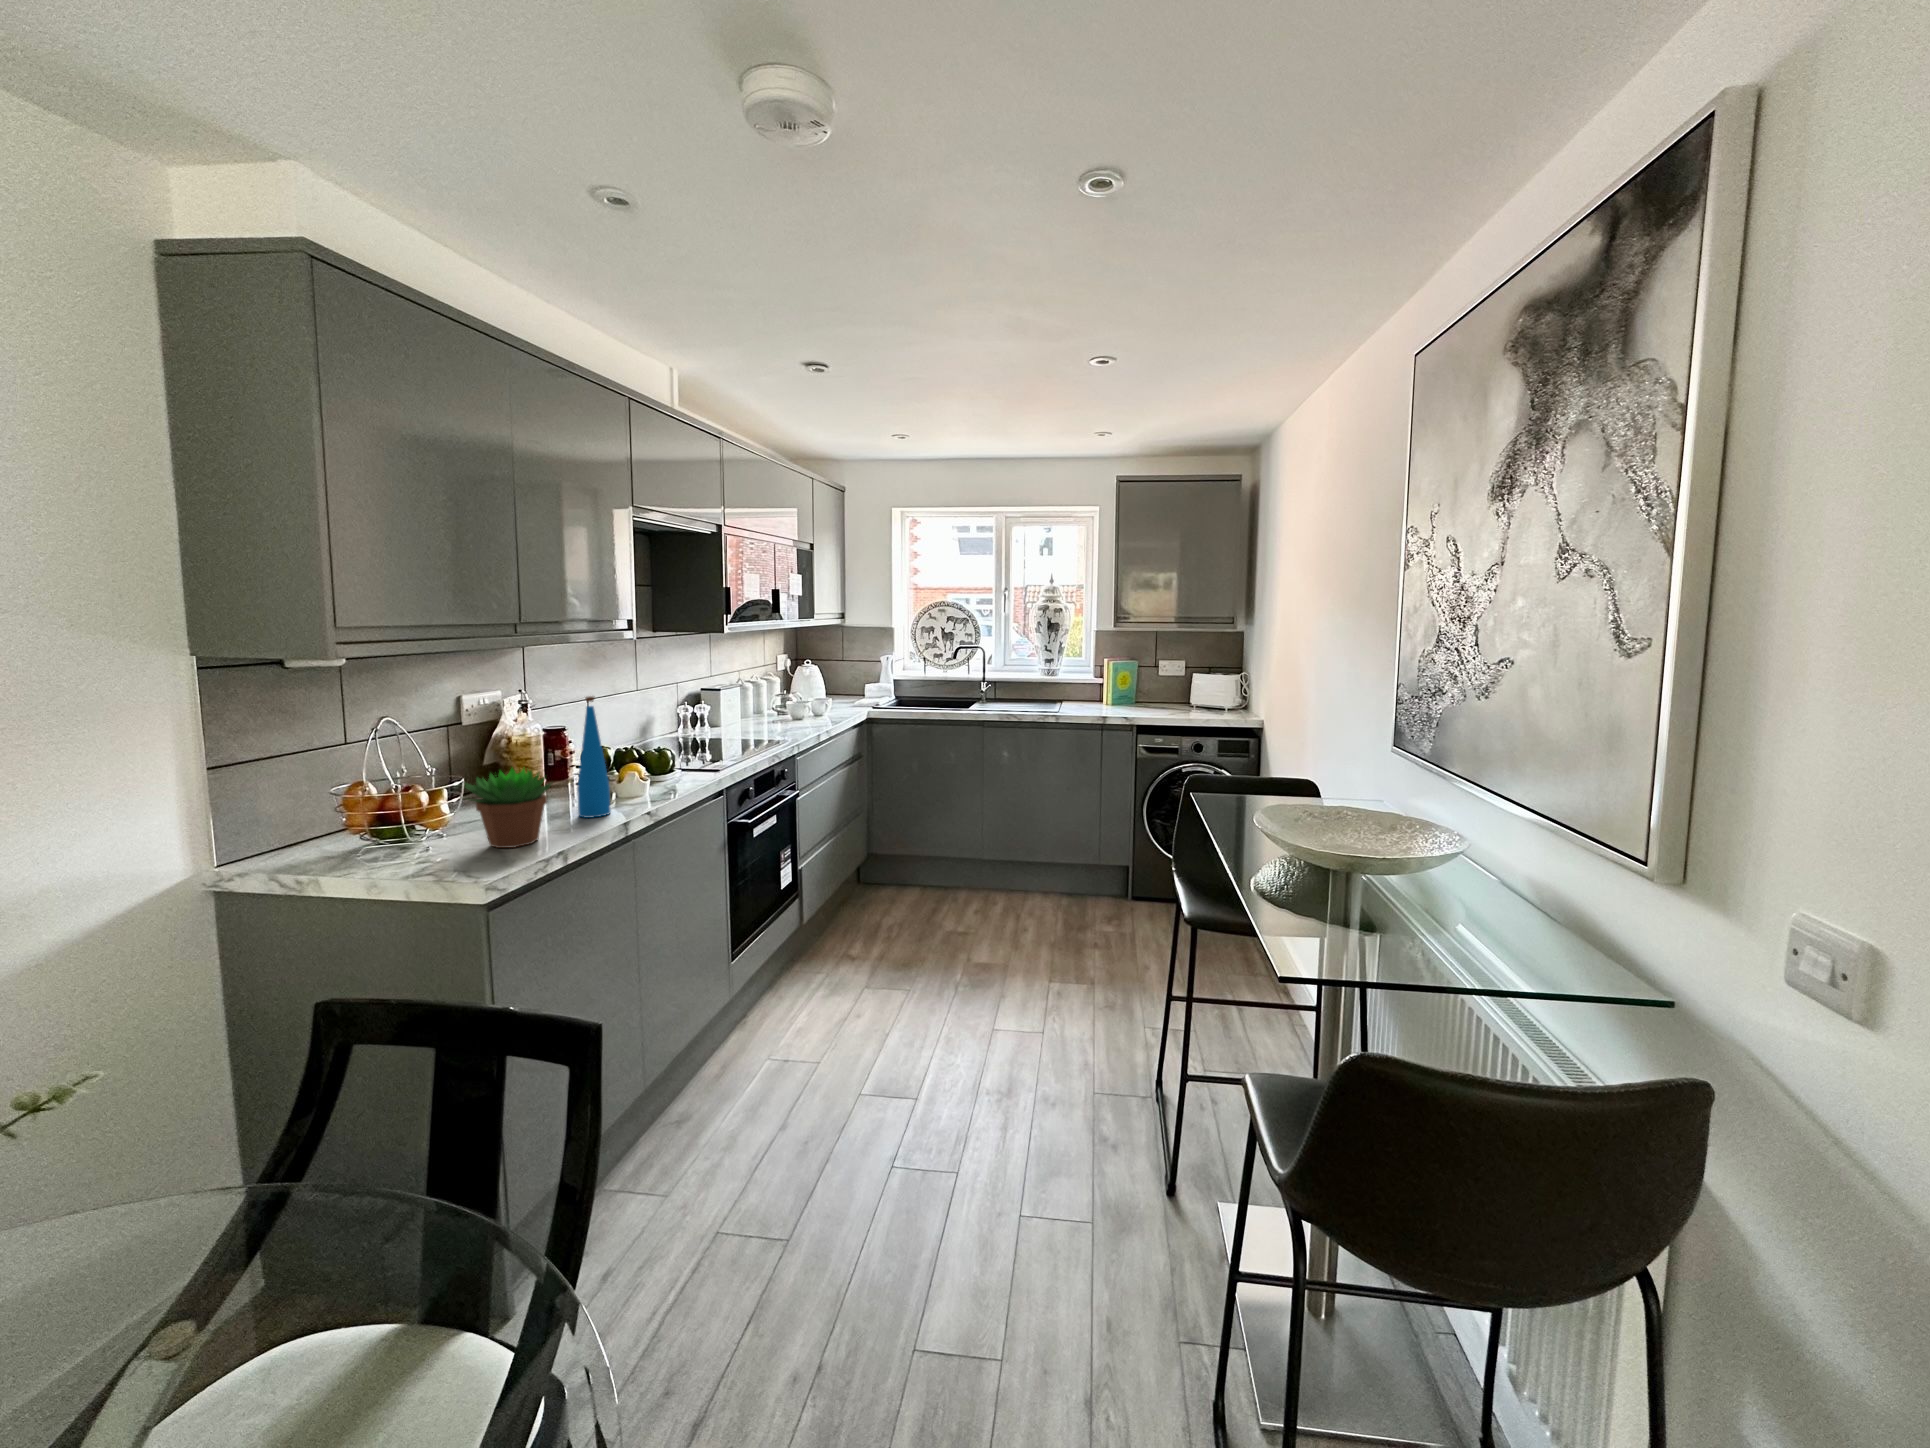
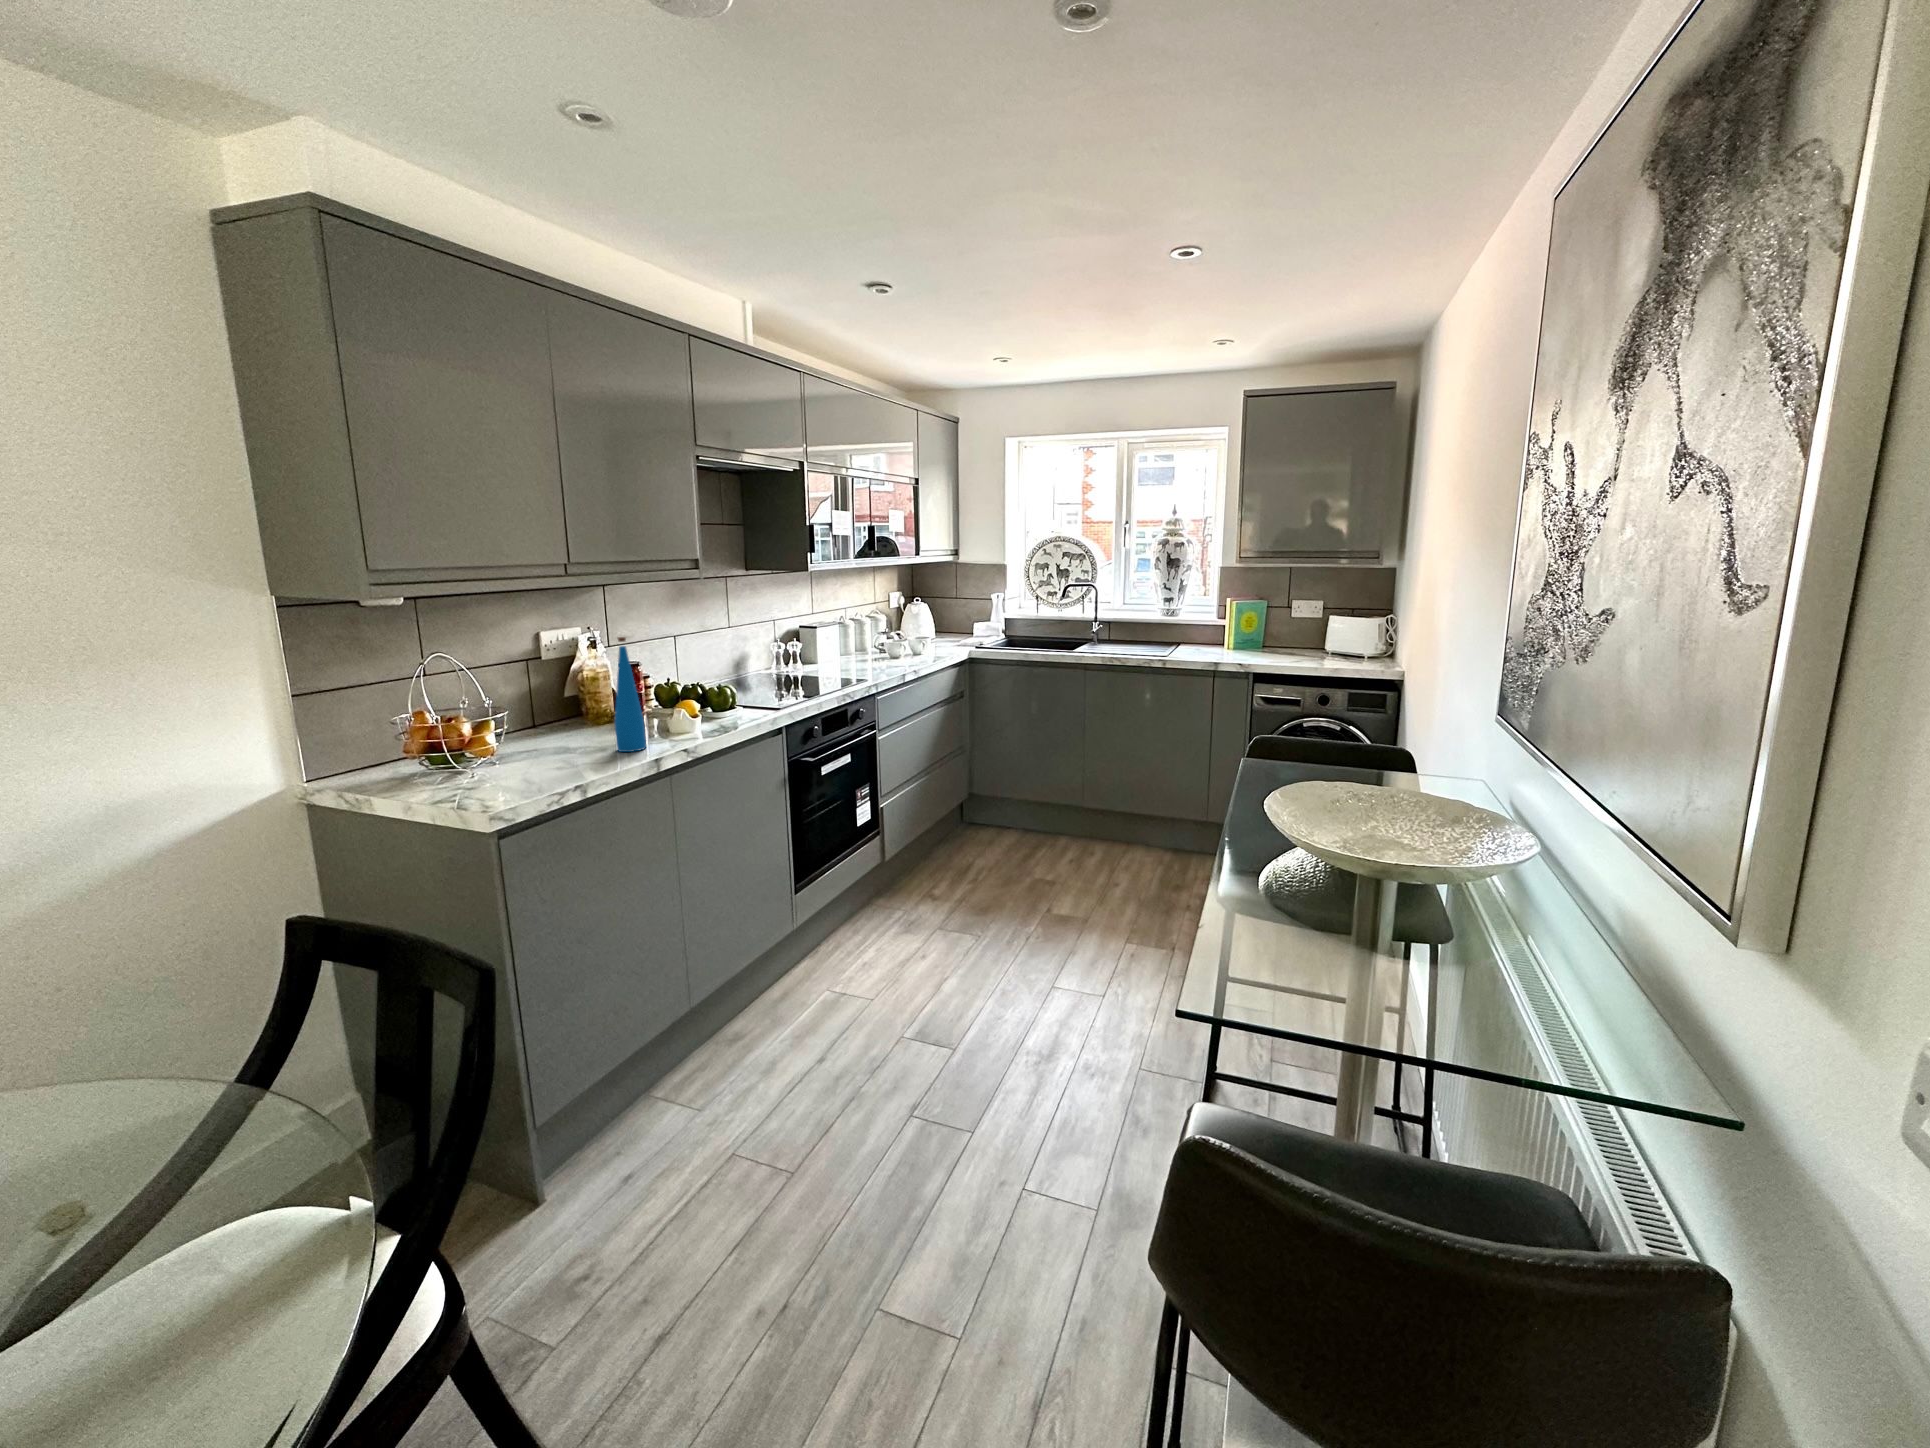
succulent plant: present [465,767,552,848] -> none [492,703,575,779]

